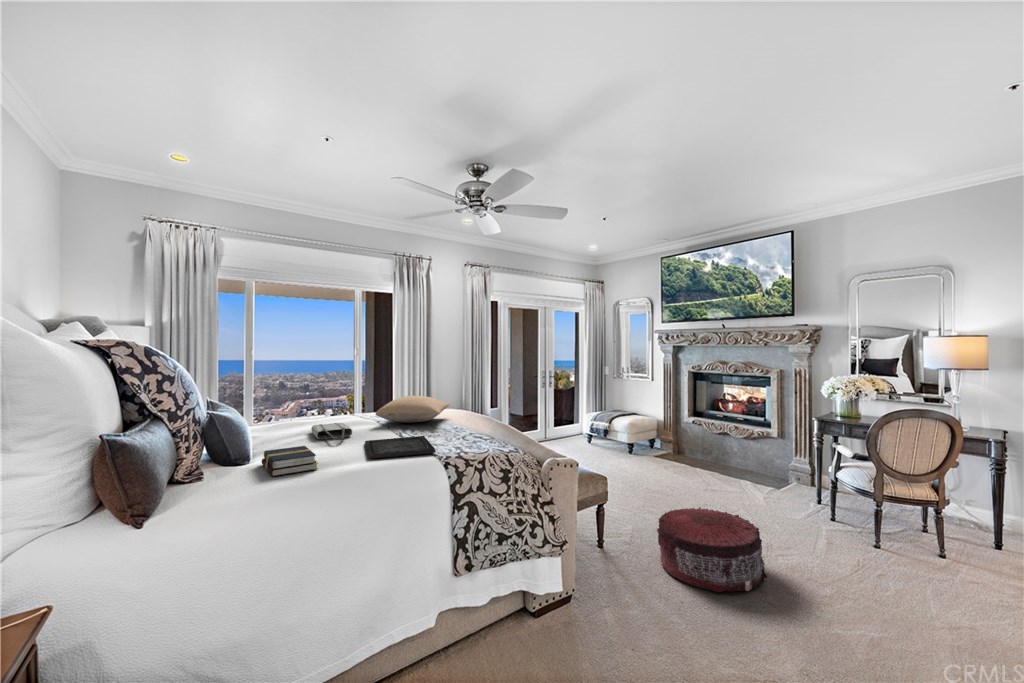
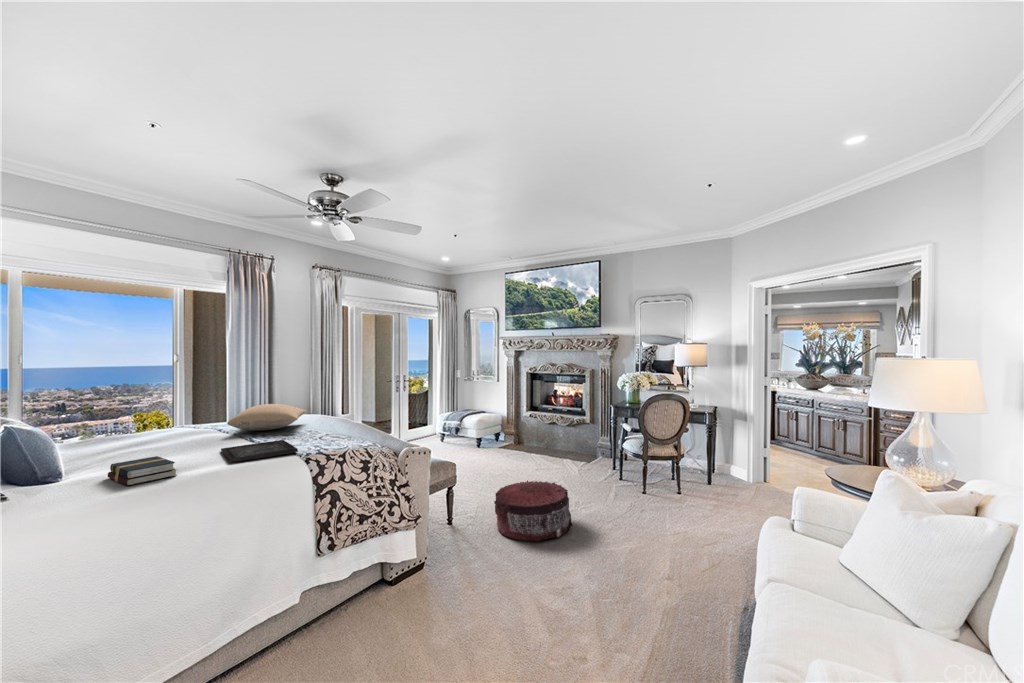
tote bag: present [311,423,352,441] -> none [153,435,204,452]

